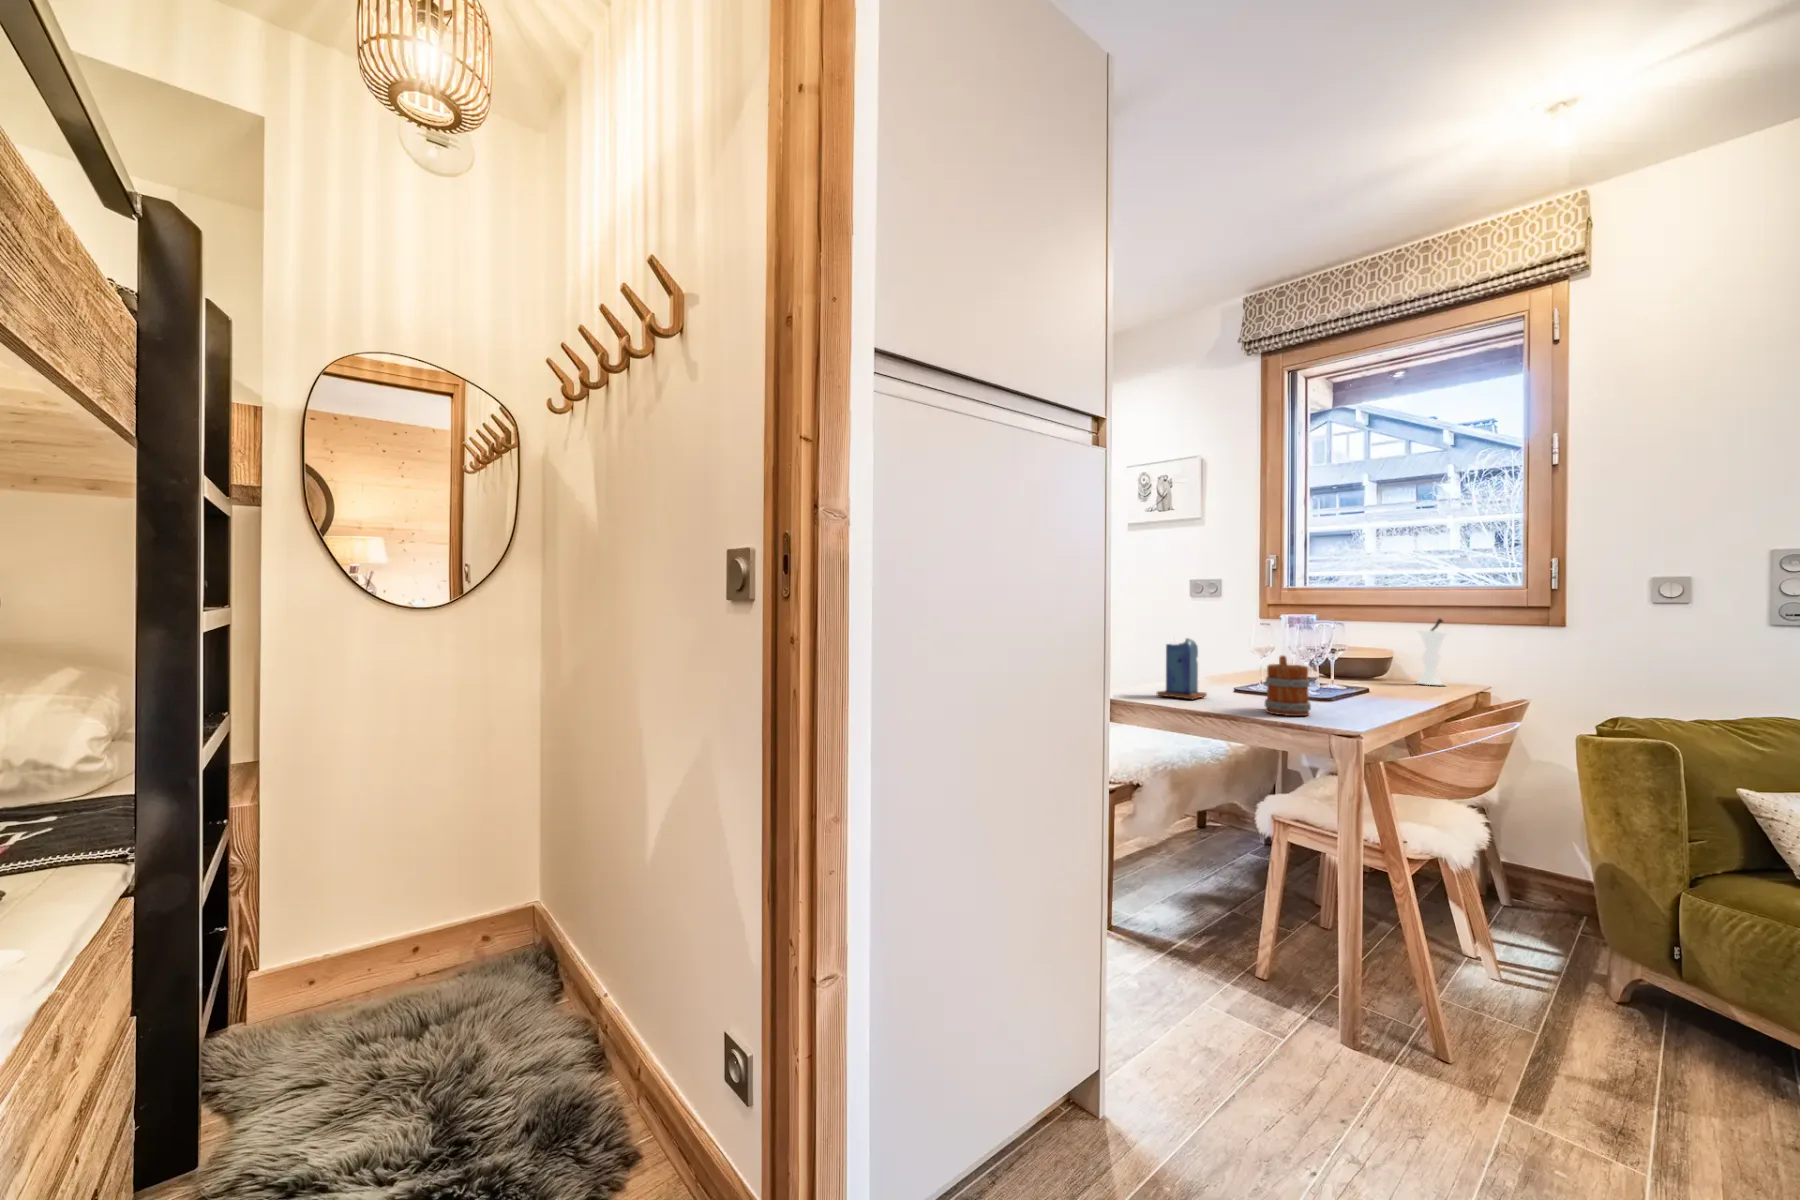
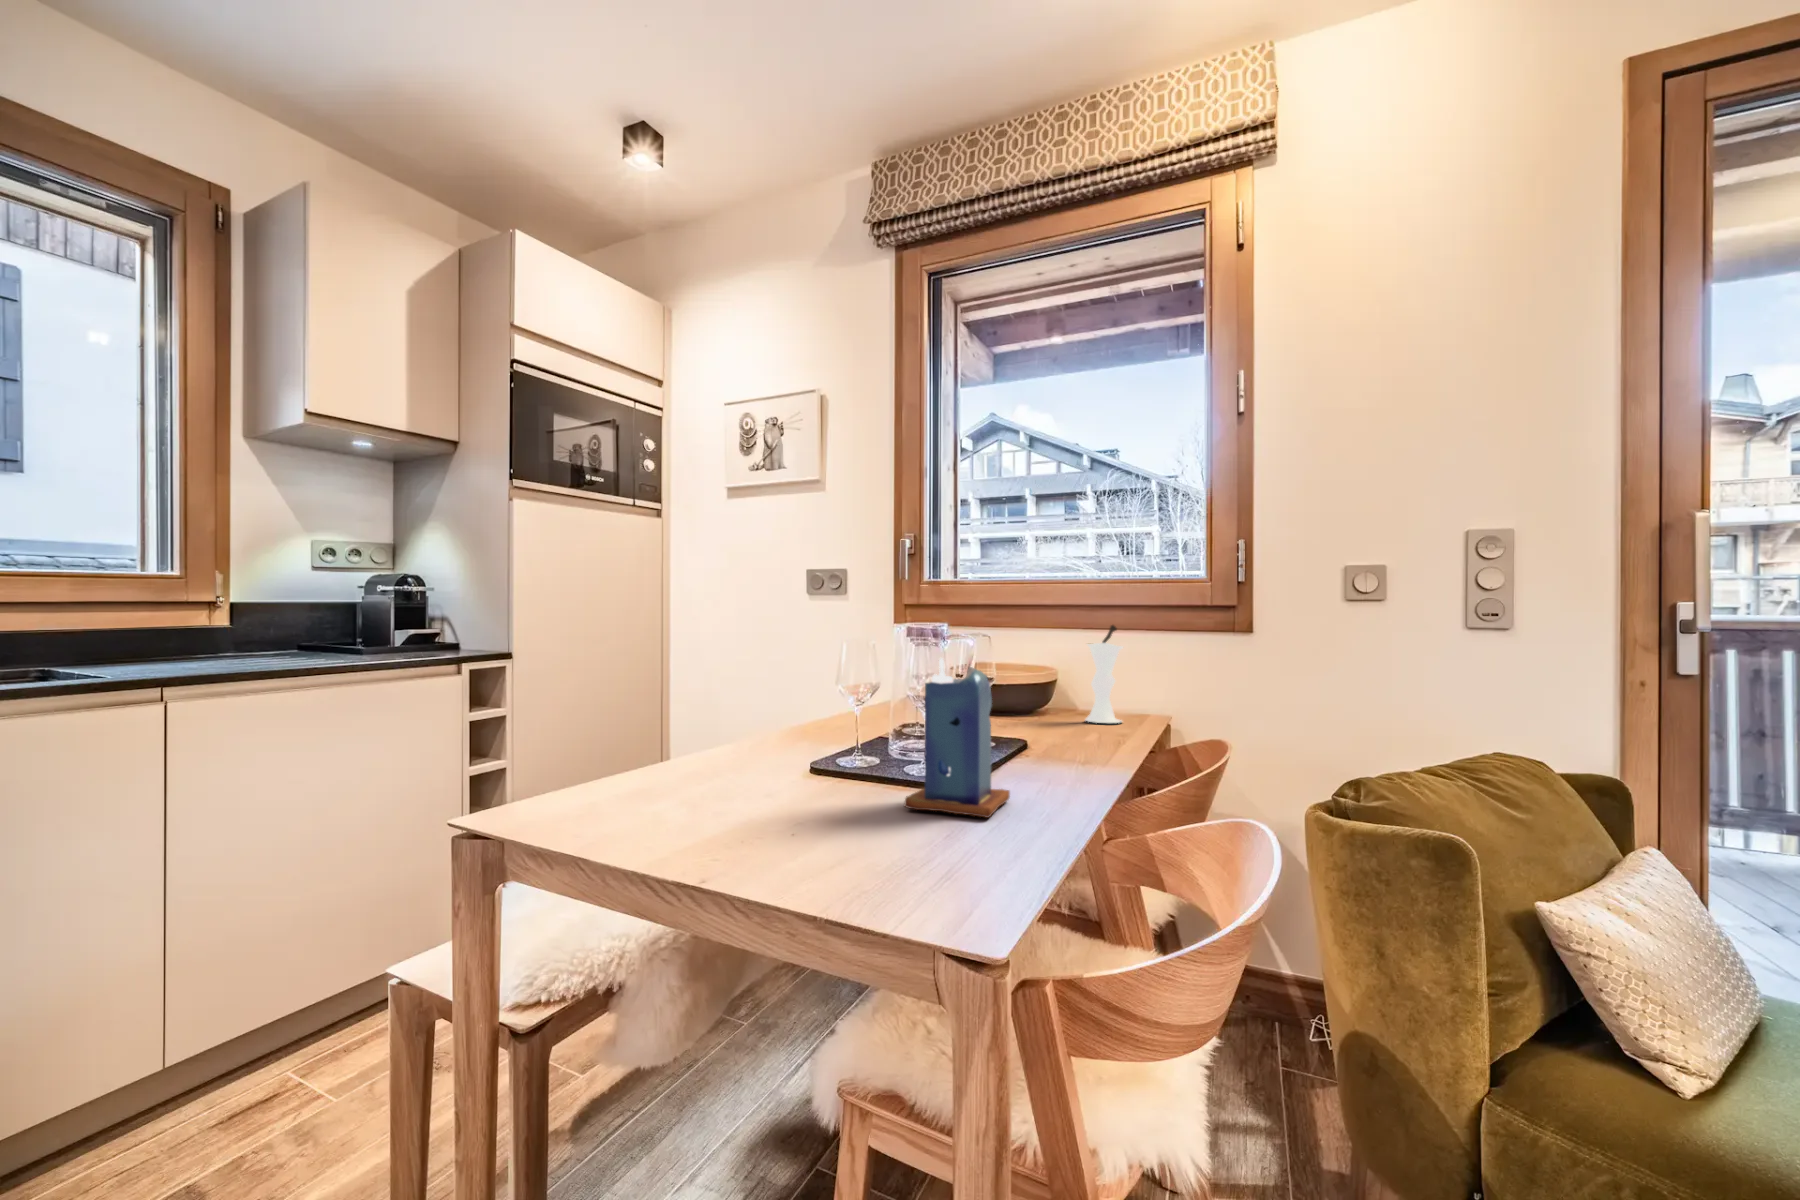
candle: present [1157,634,1207,699] -> present [905,658,1010,818]
mug: present [1265,656,1311,716] -> none [784,700,881,857]

